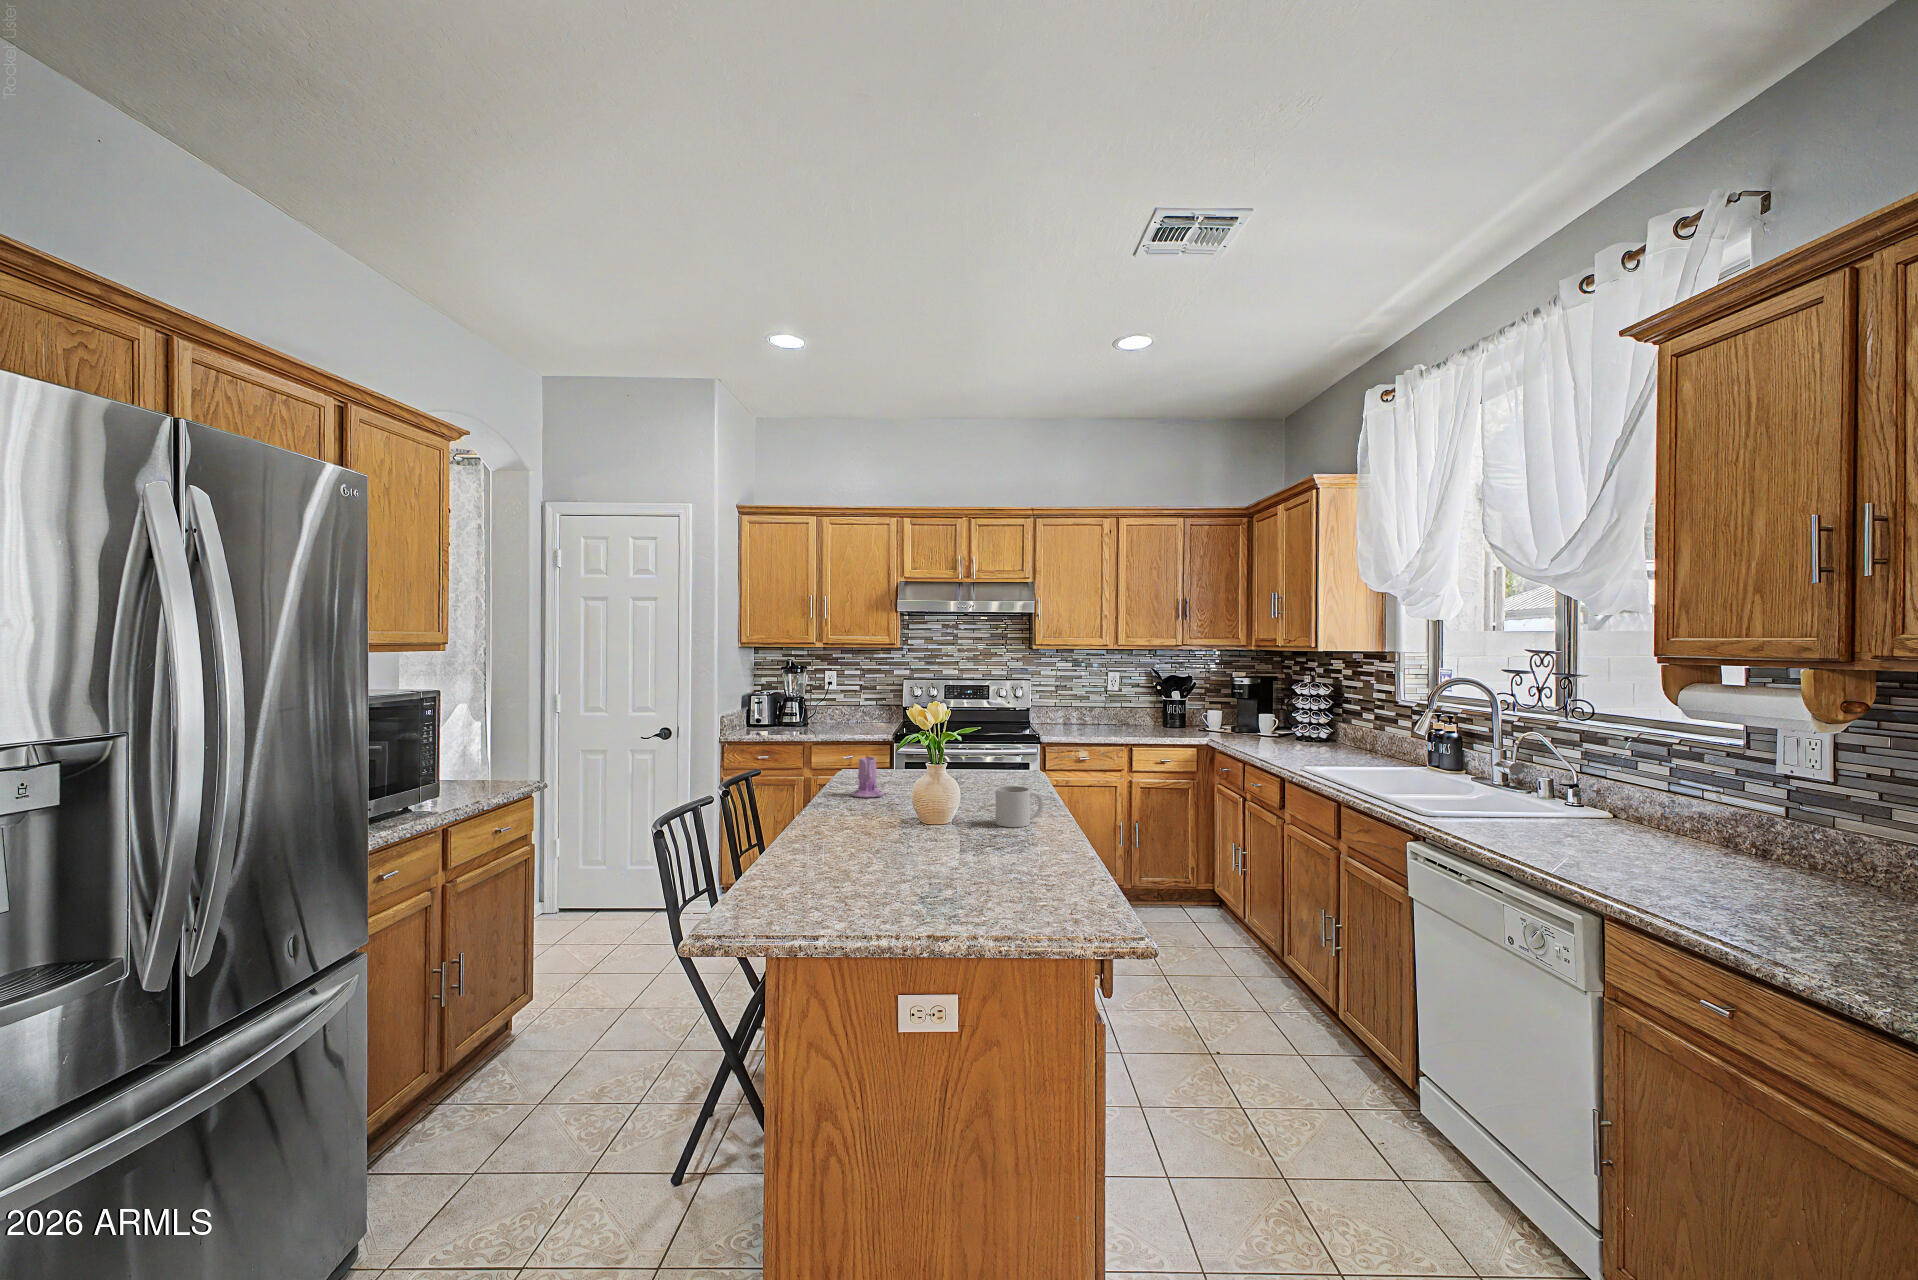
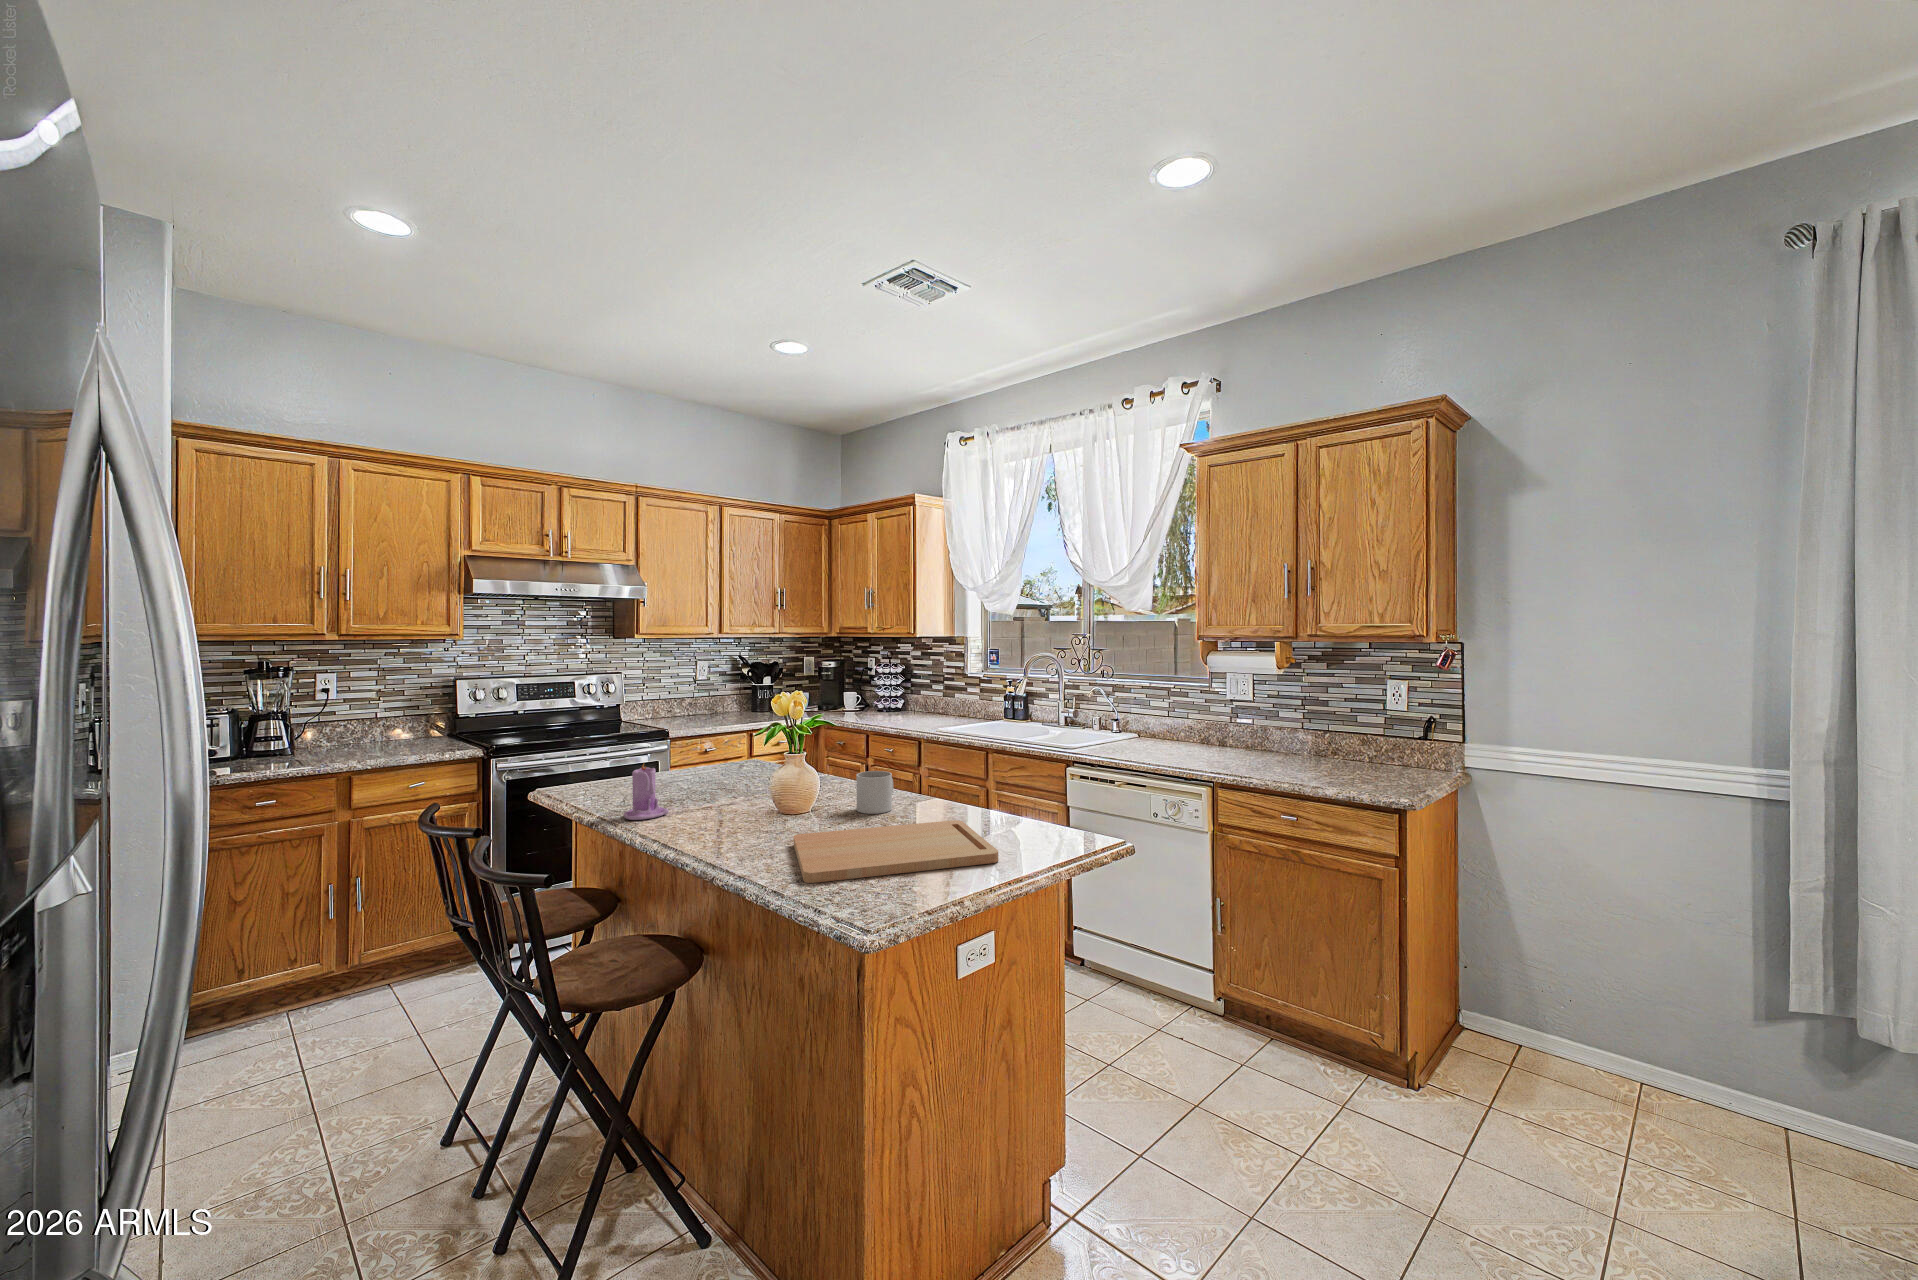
cutting board: none [829,825,1026,880] -> present [794,820,998,883]

